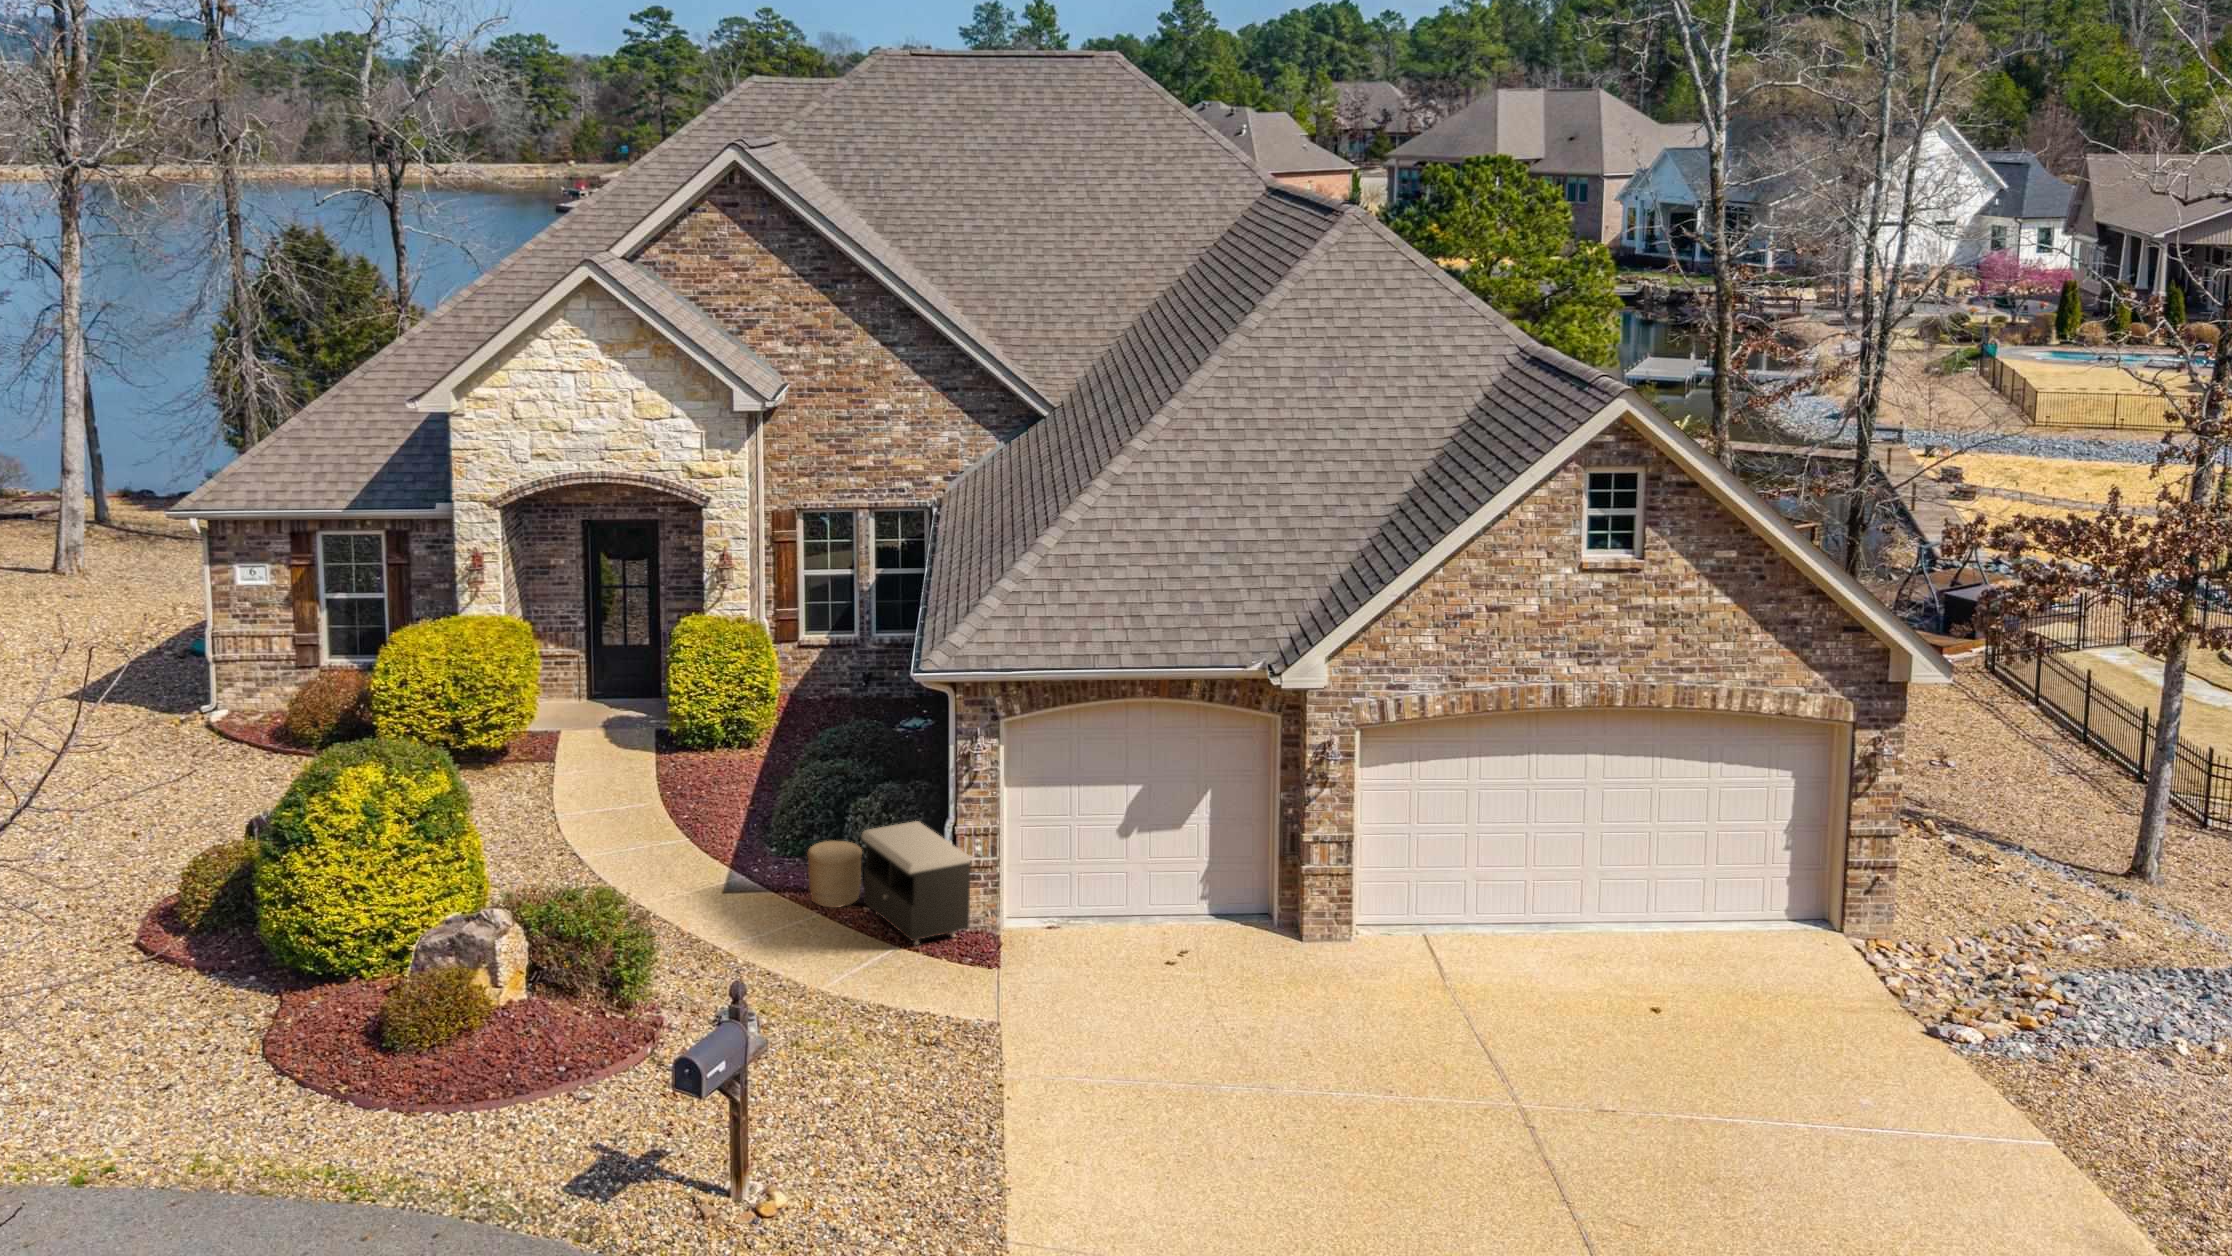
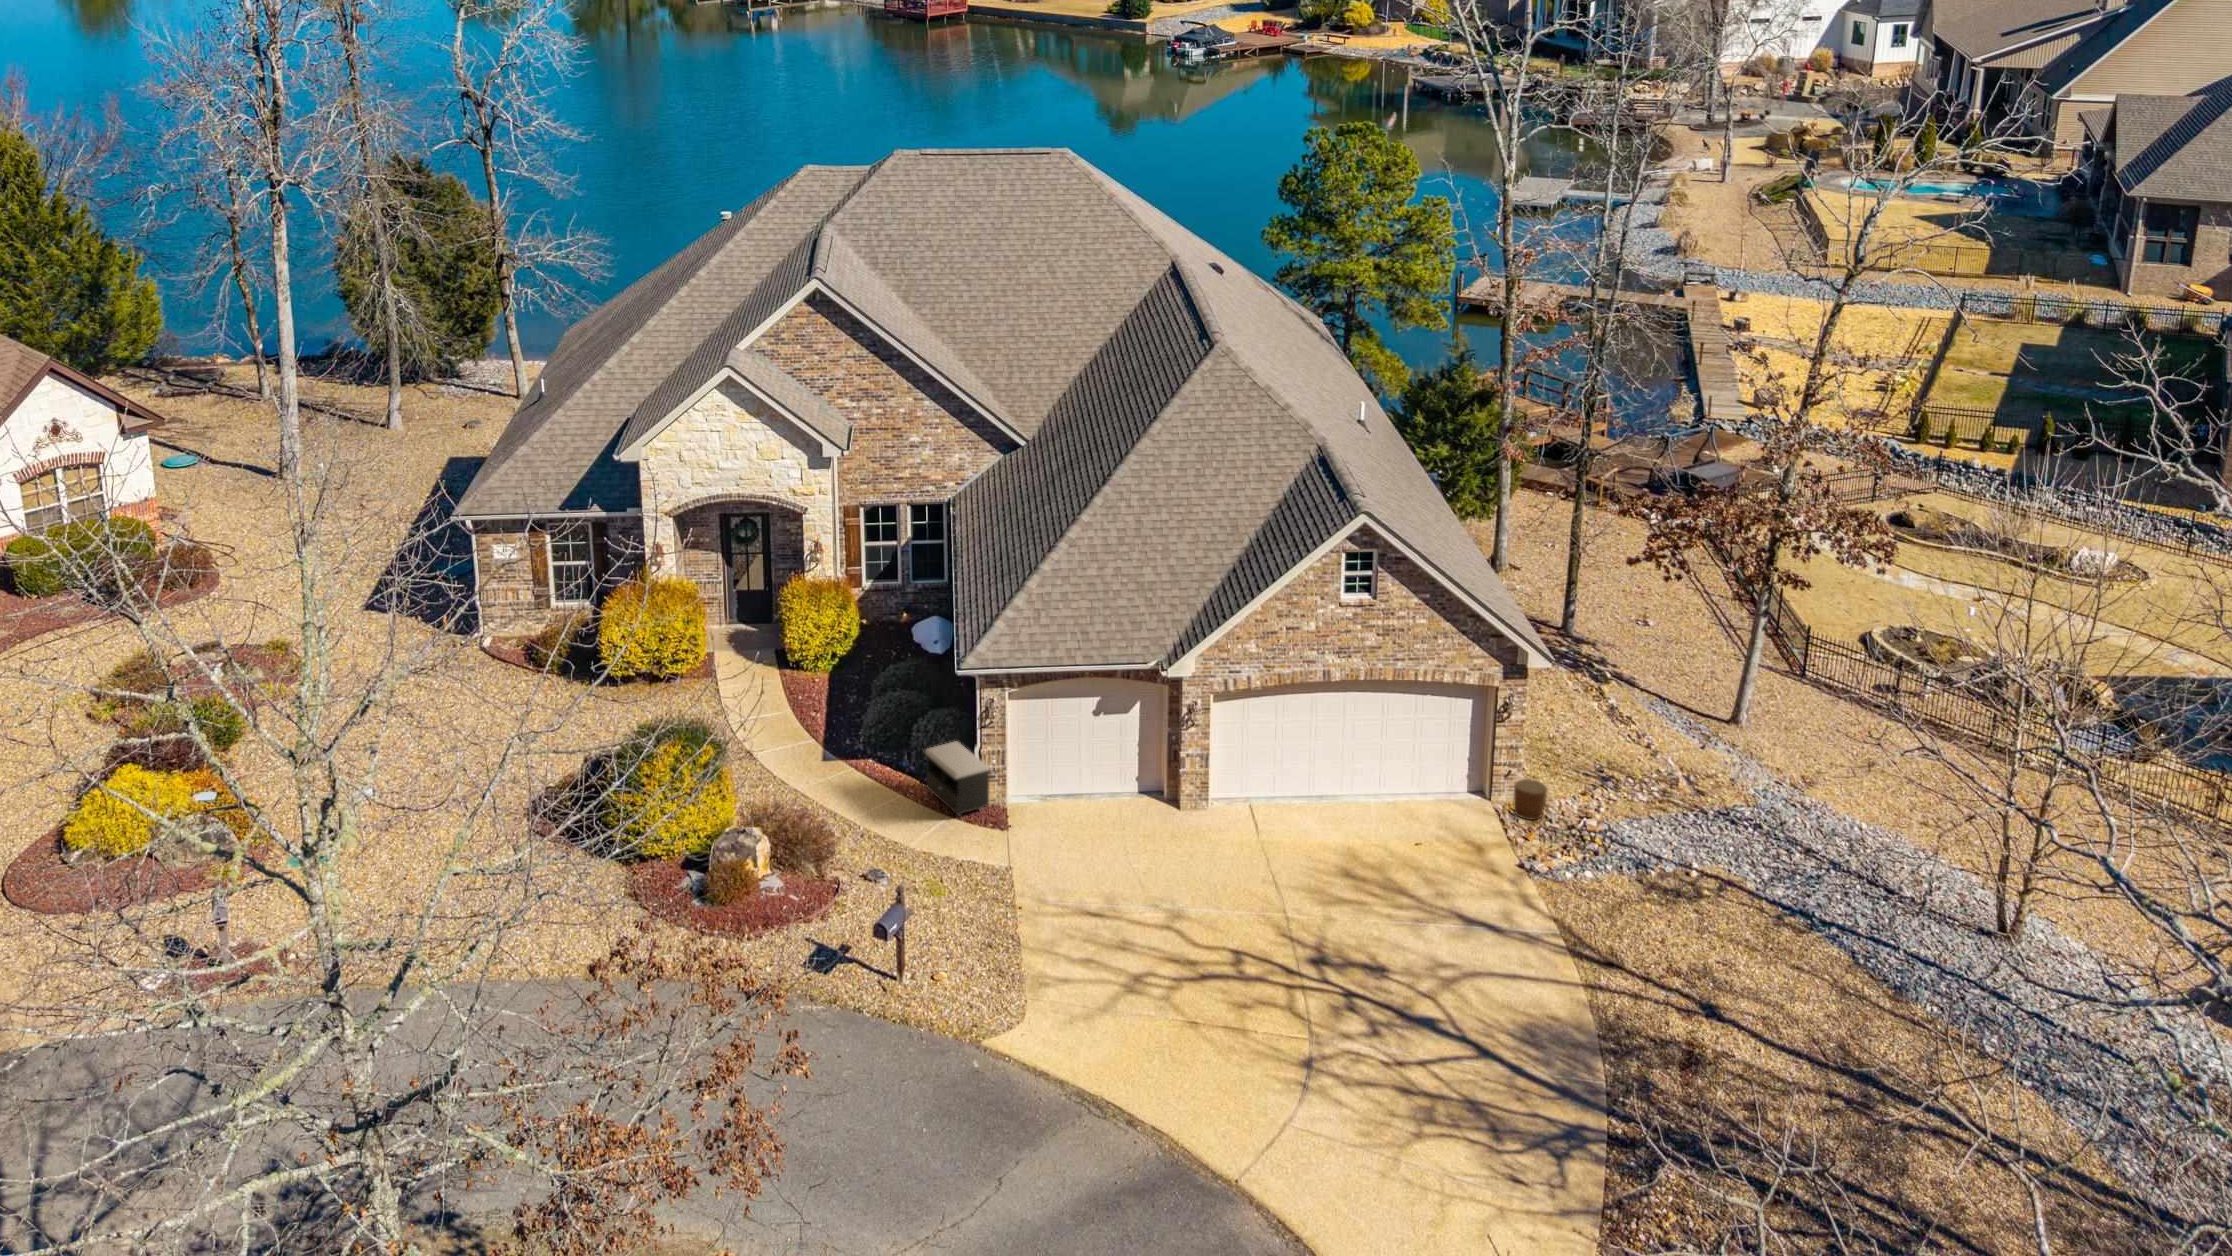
woven basket: present [807,841,862,908] -> present [1514,779,1548,820]

